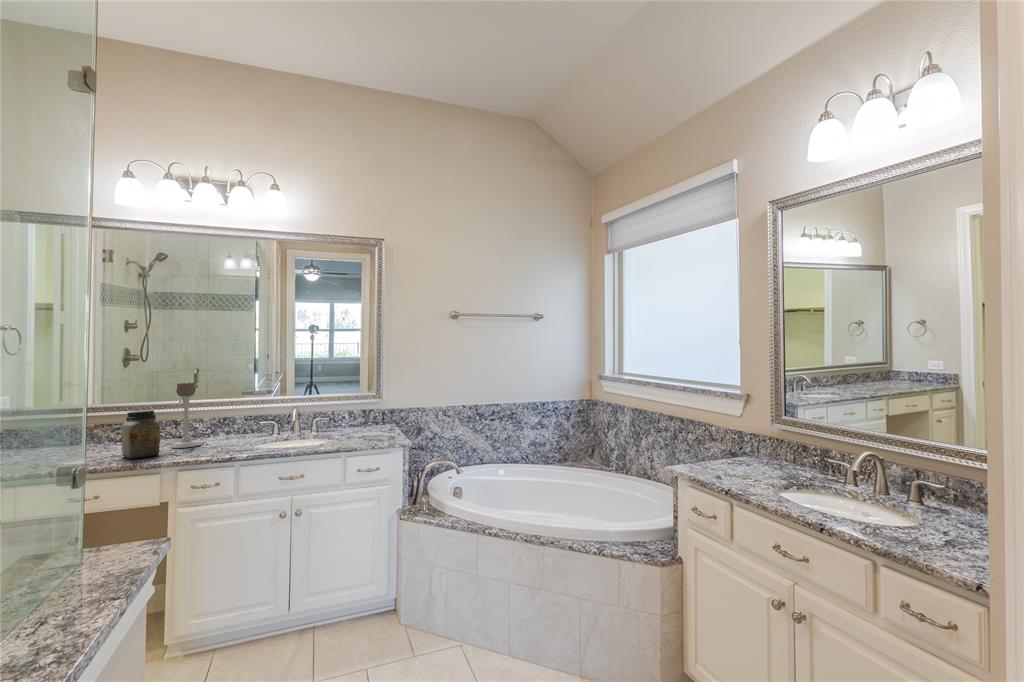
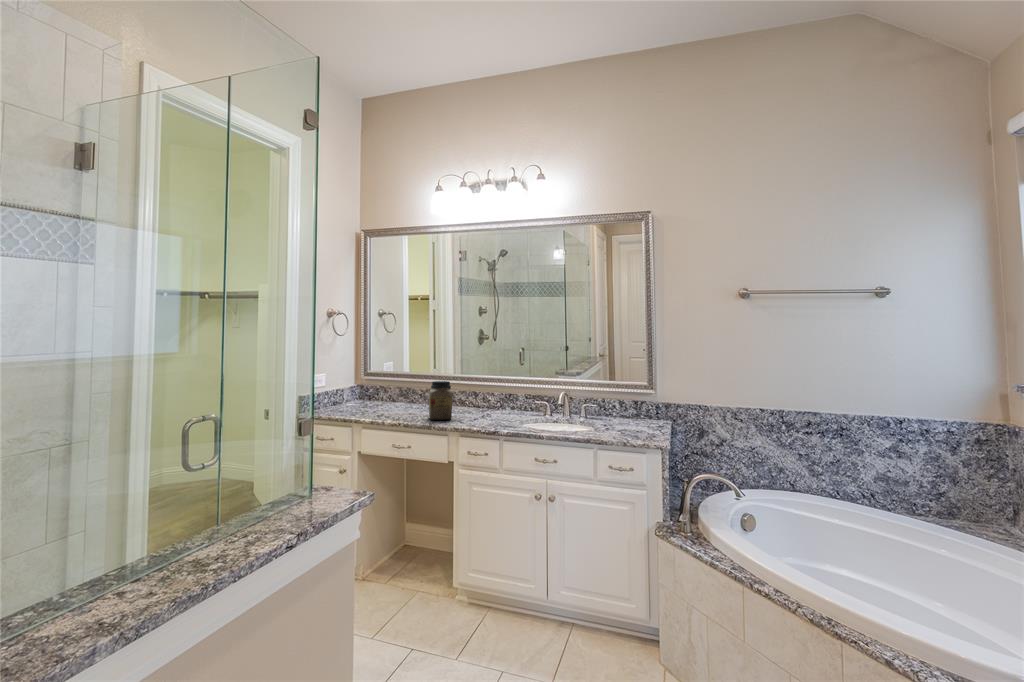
candle holder: present [171,383,202,448] -> none [465,360,488,416]

